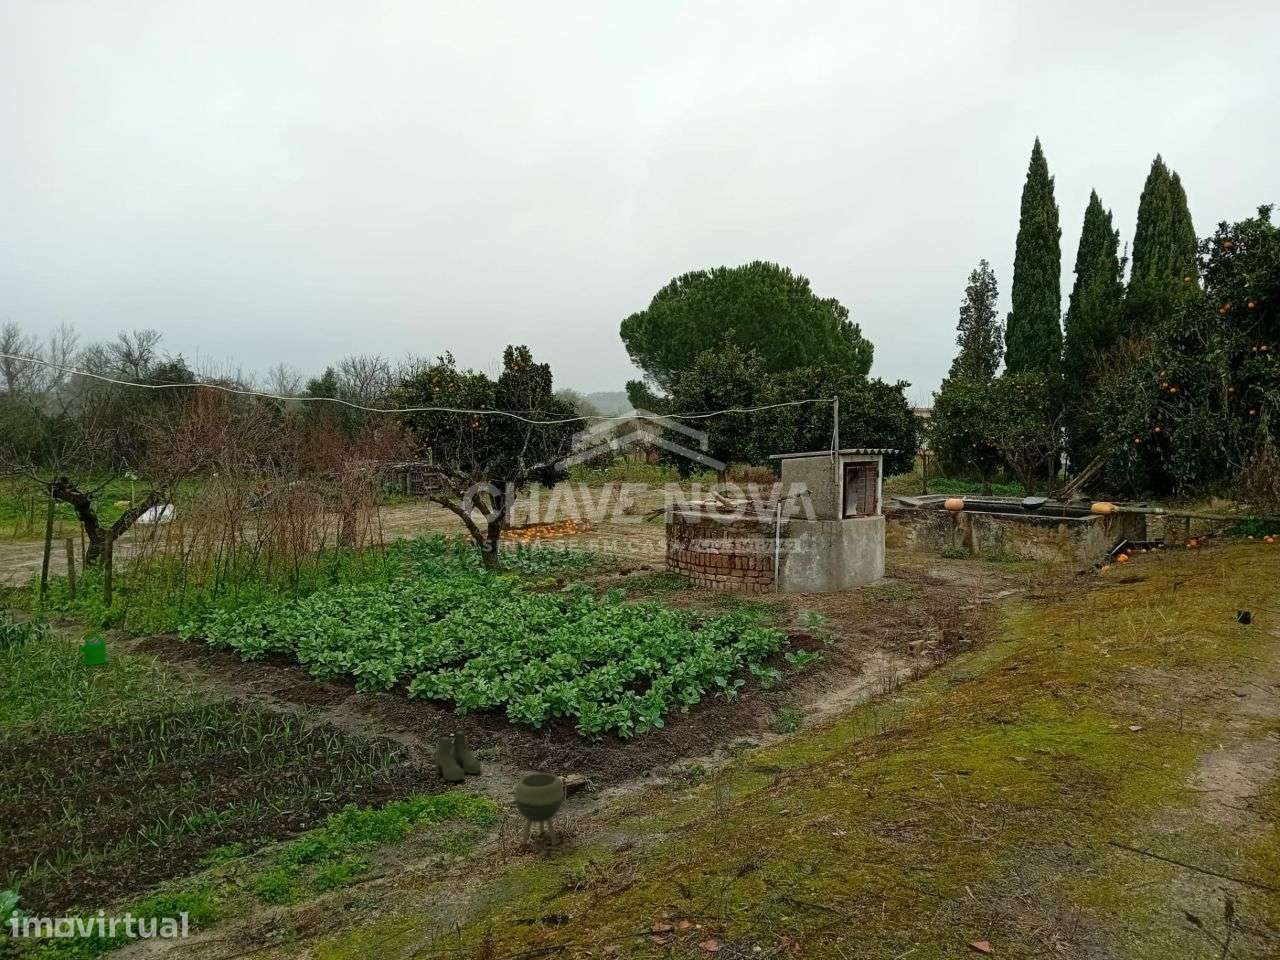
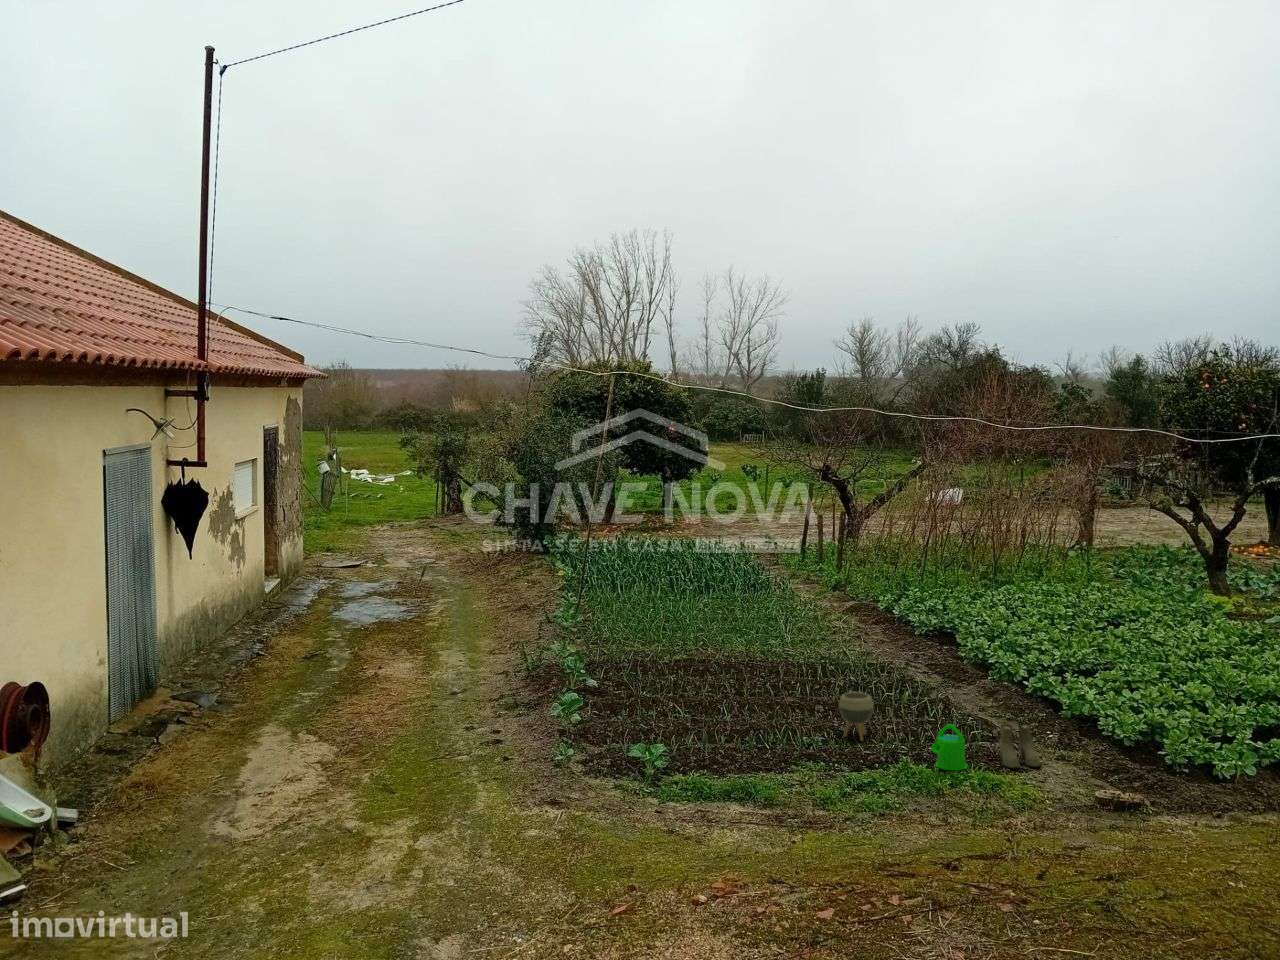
watering can: present [79,634,108,665] -> present [932,724,968,771]
planter: present [515,773,564,845] -> present [839,692,874,741]

